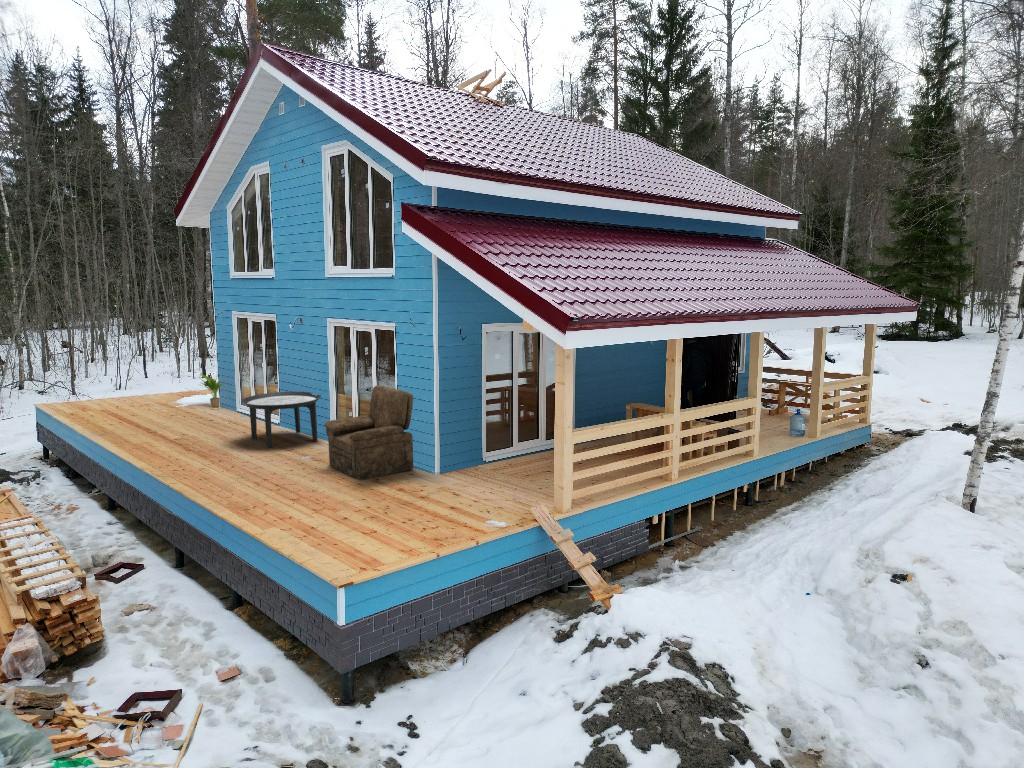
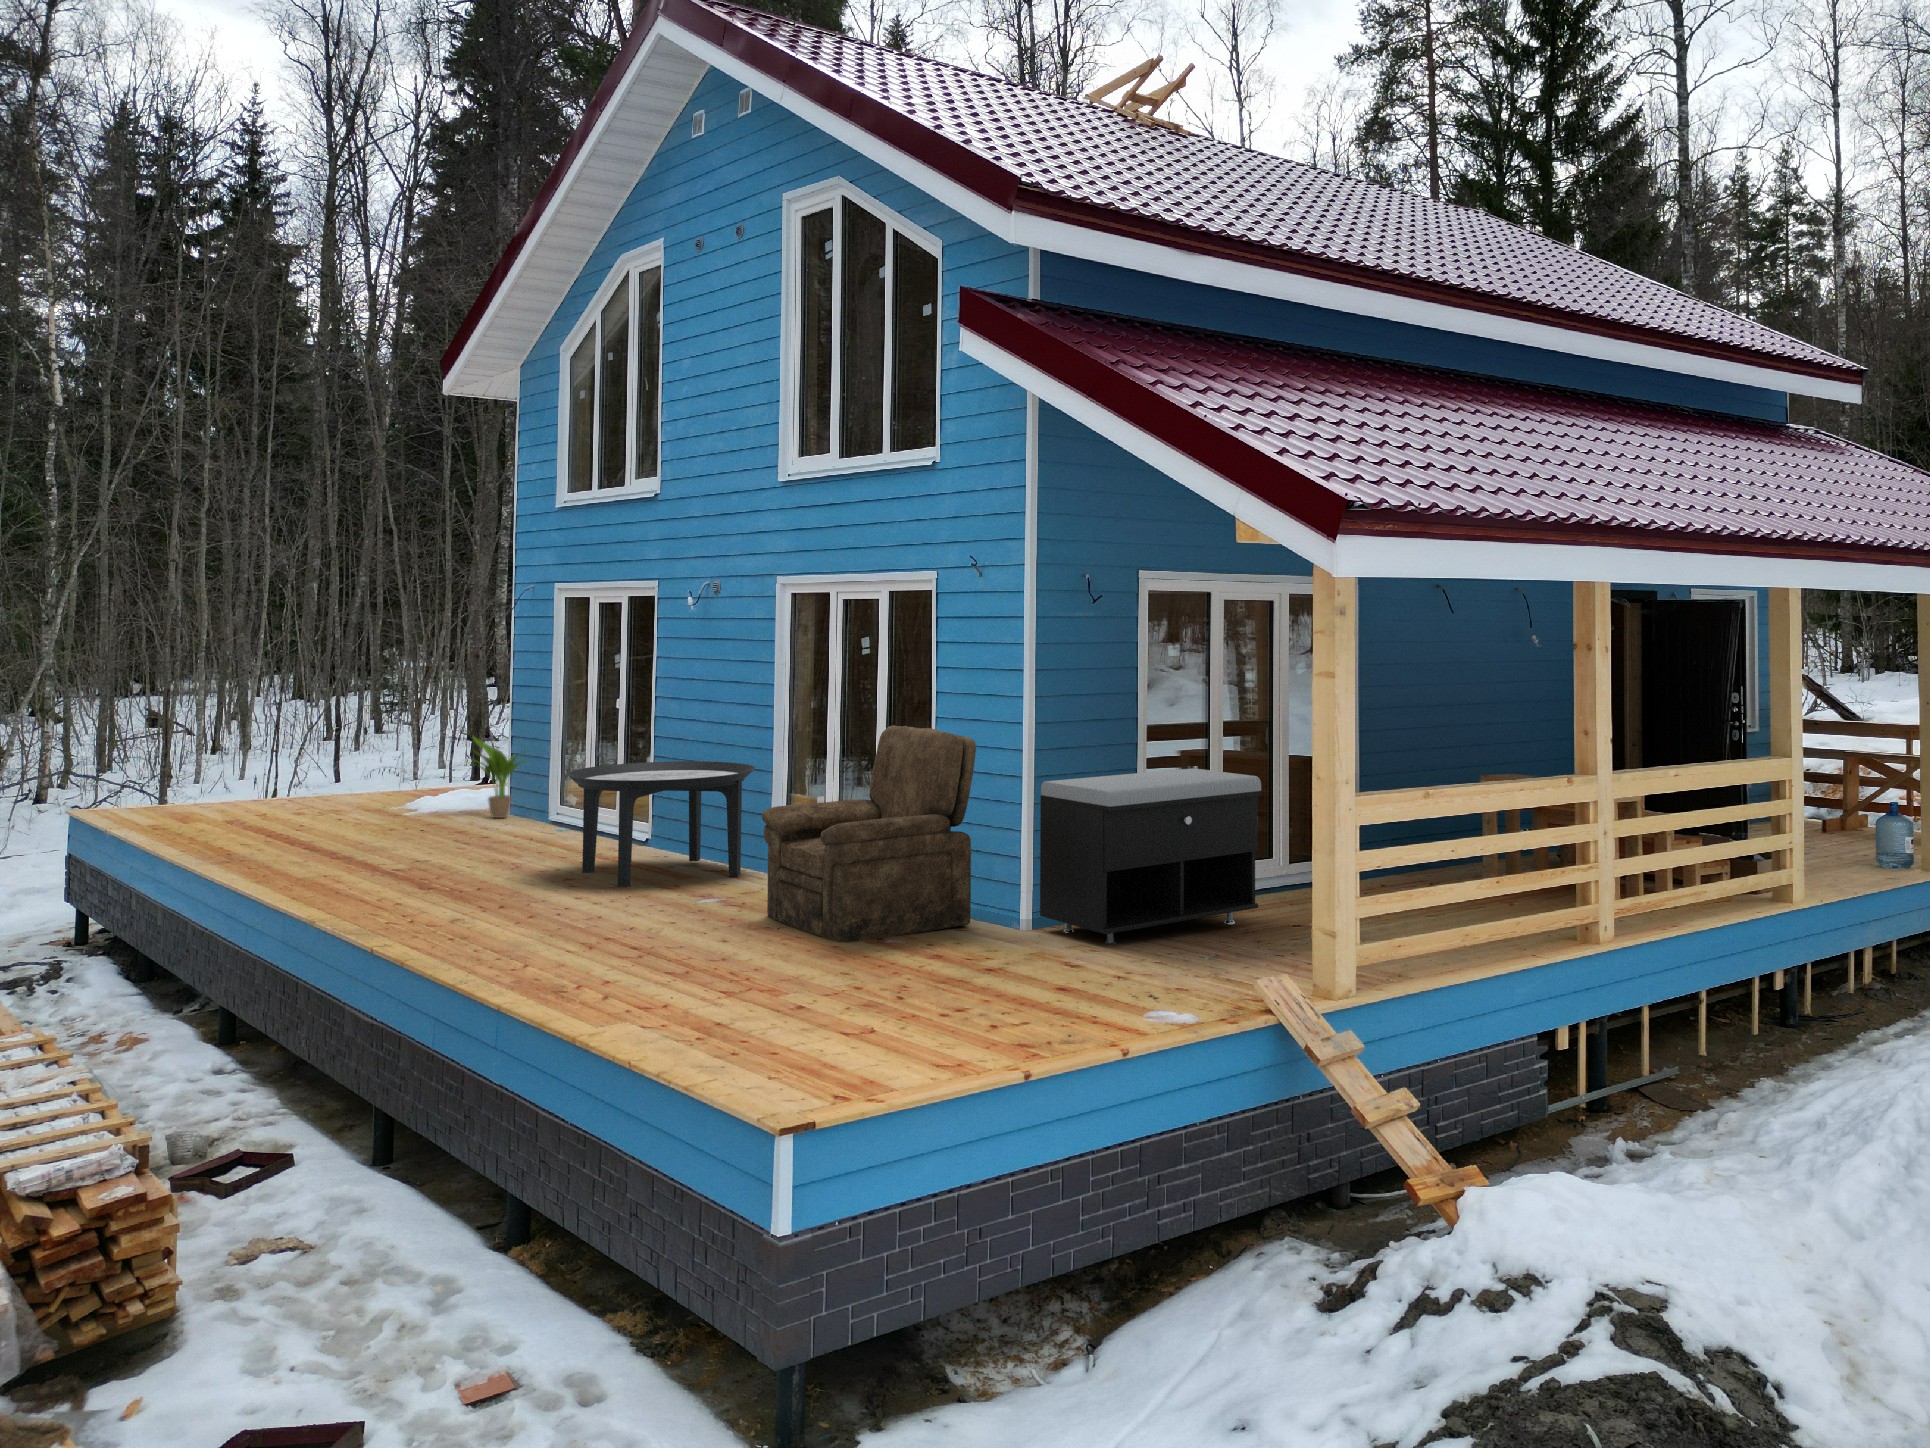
storage bench: none [441,402,534,480] -> present [1040,768,1262,944]

